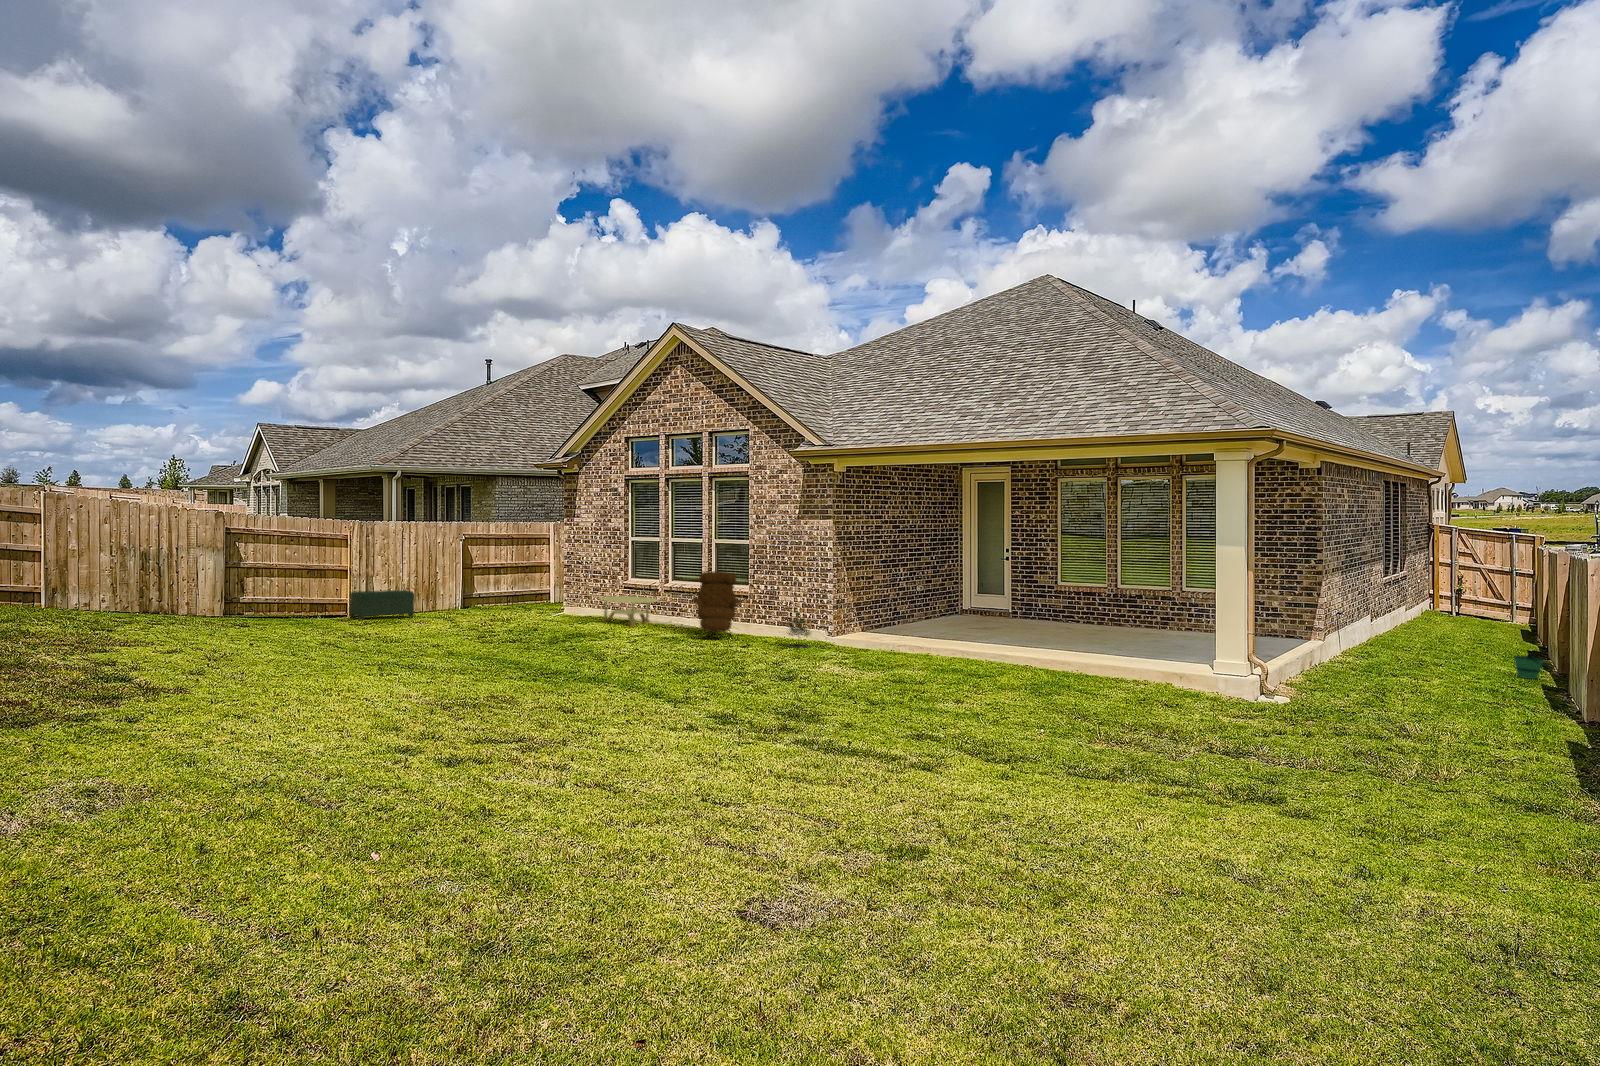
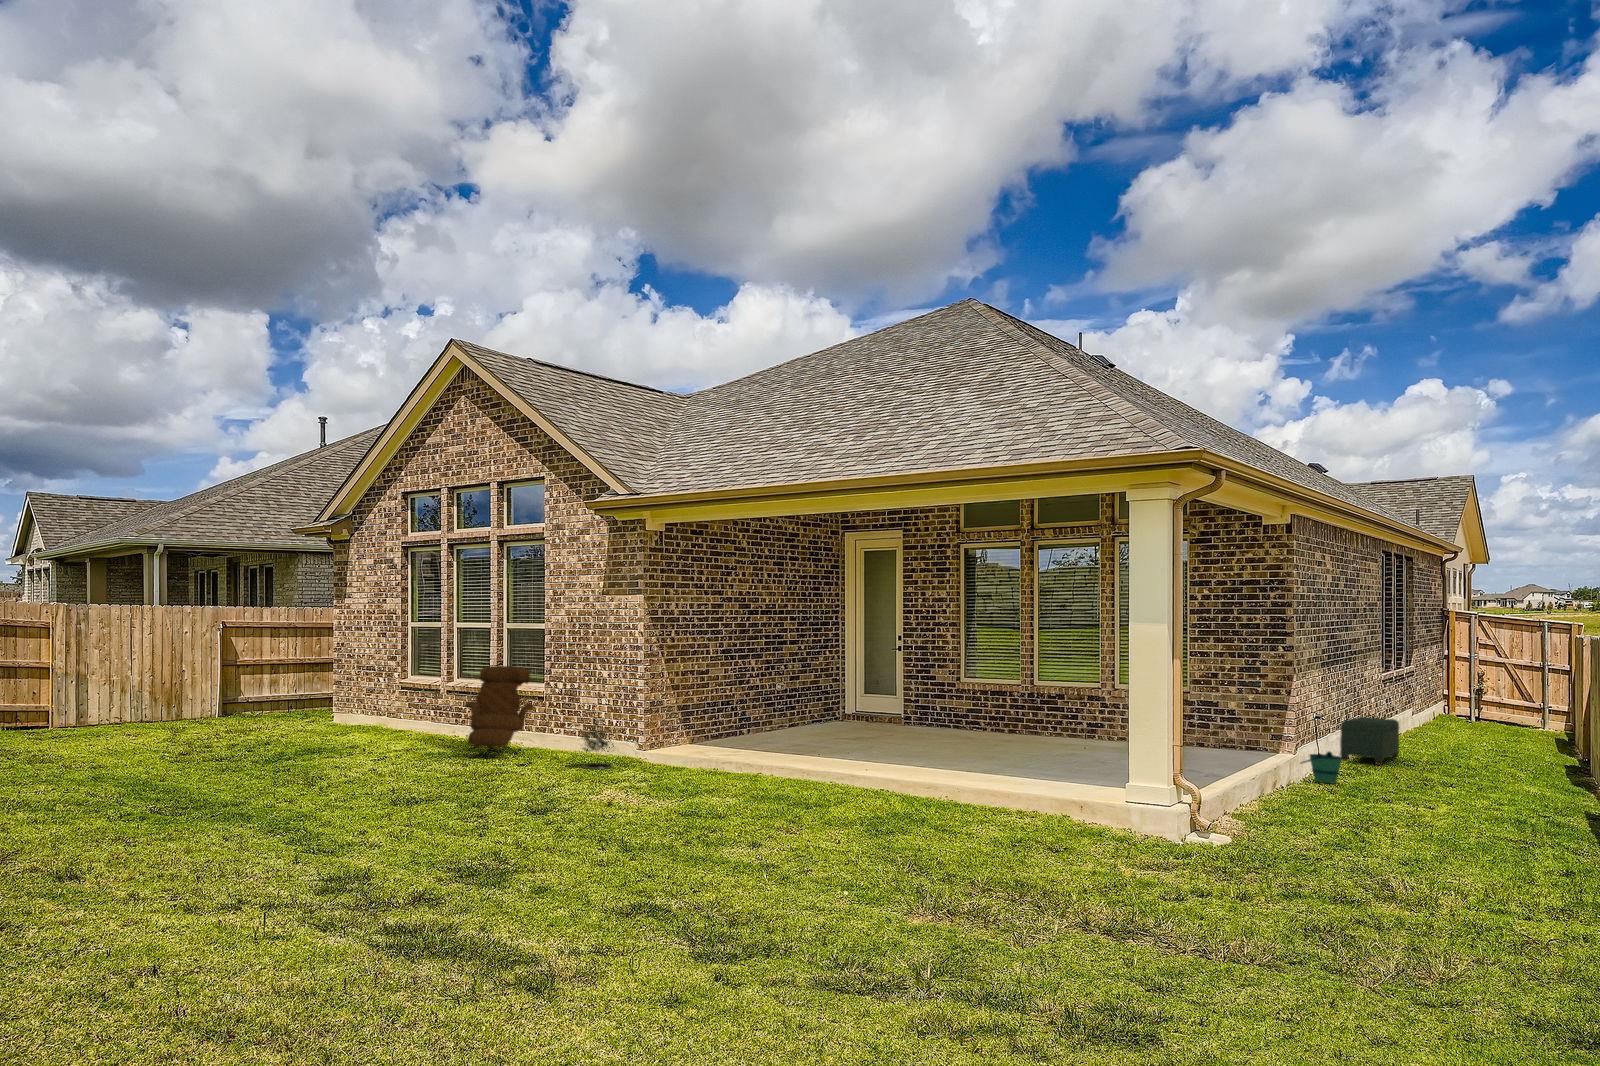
bench: present [349,590,415,620] -> present [1340,717,1399,765]
round table: present [600,596,658,626] -> none [350,700,435,741]
bucket: present [1514,654,1551,679] -> present [1301,751,1343,783]

